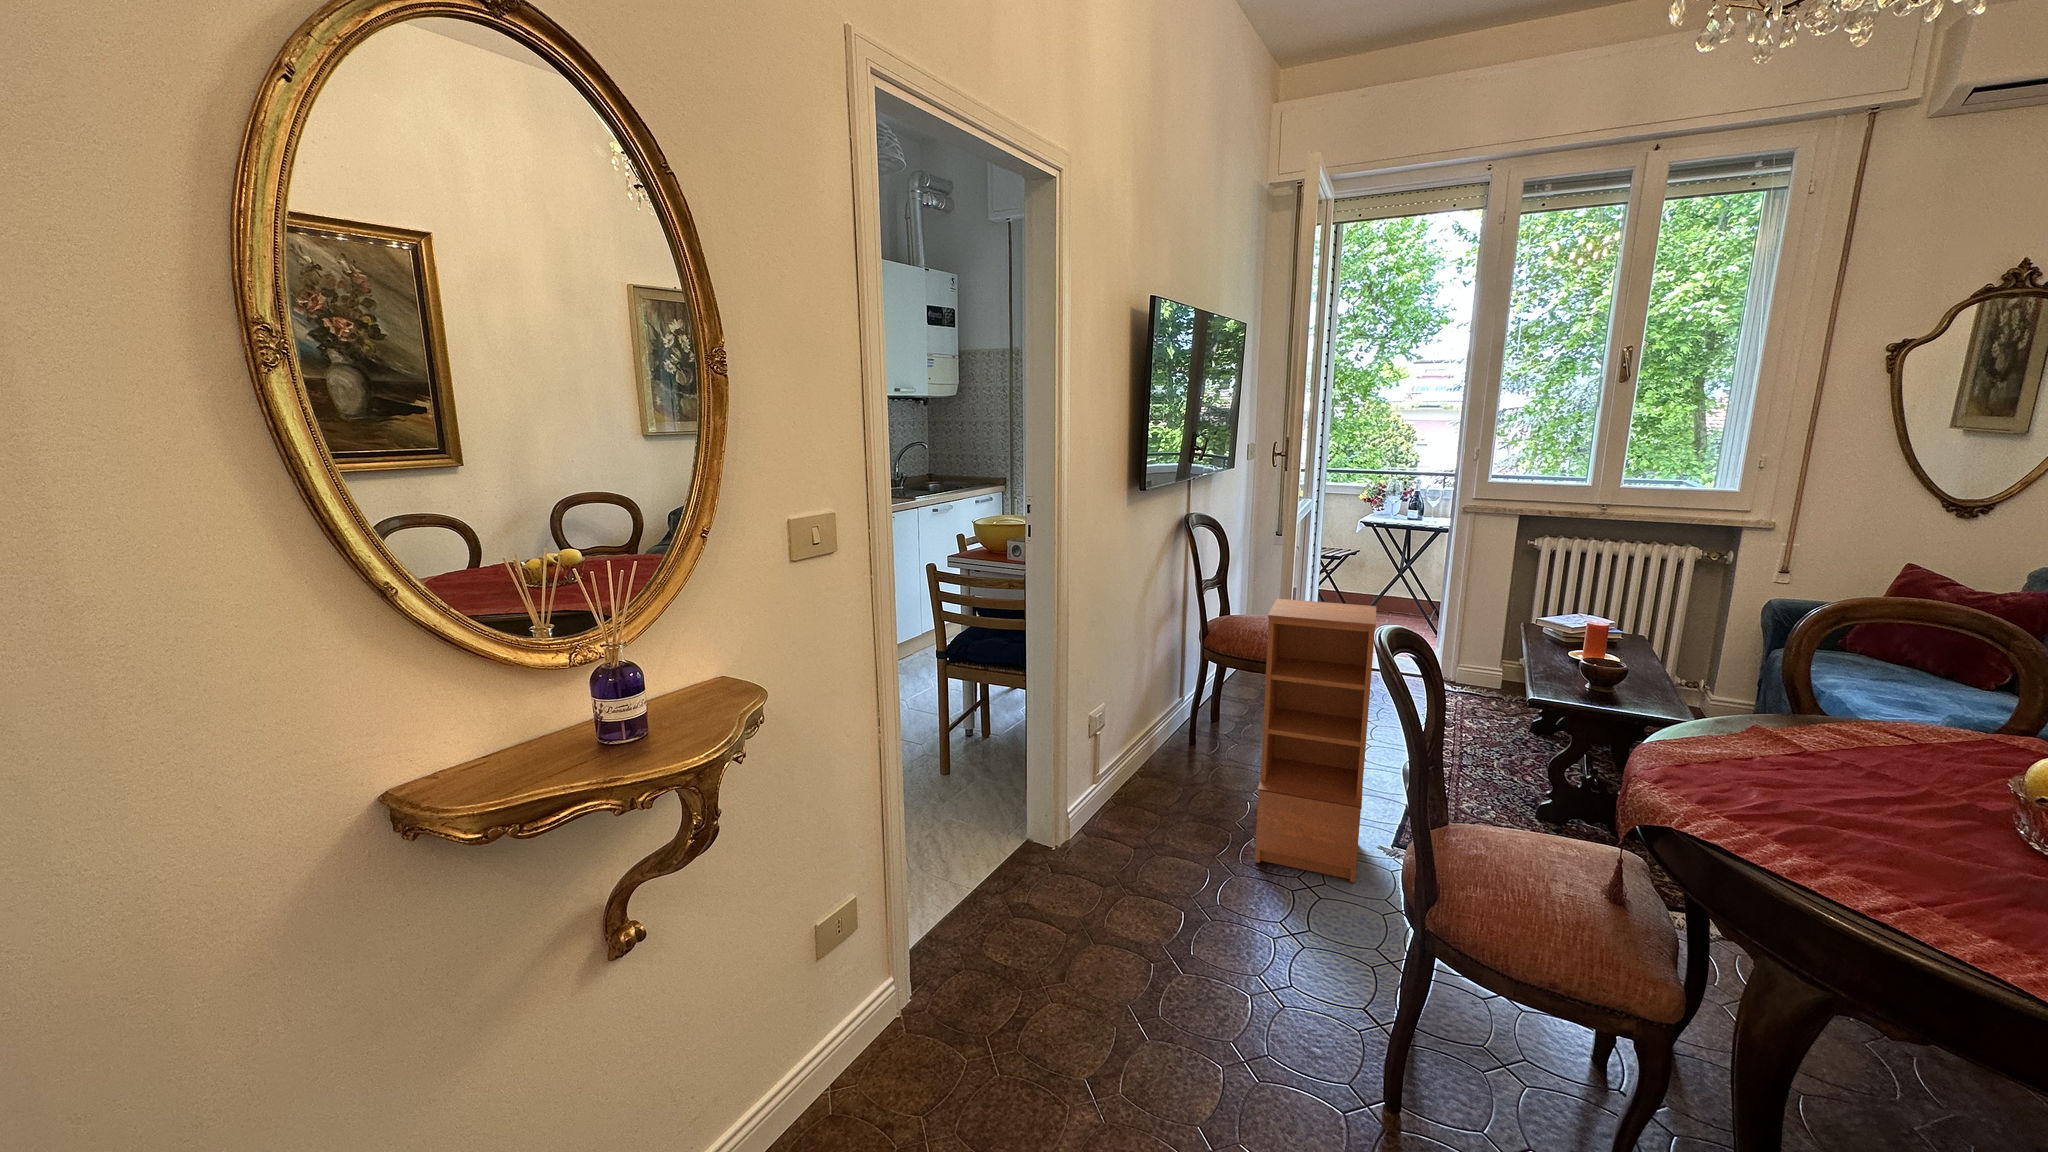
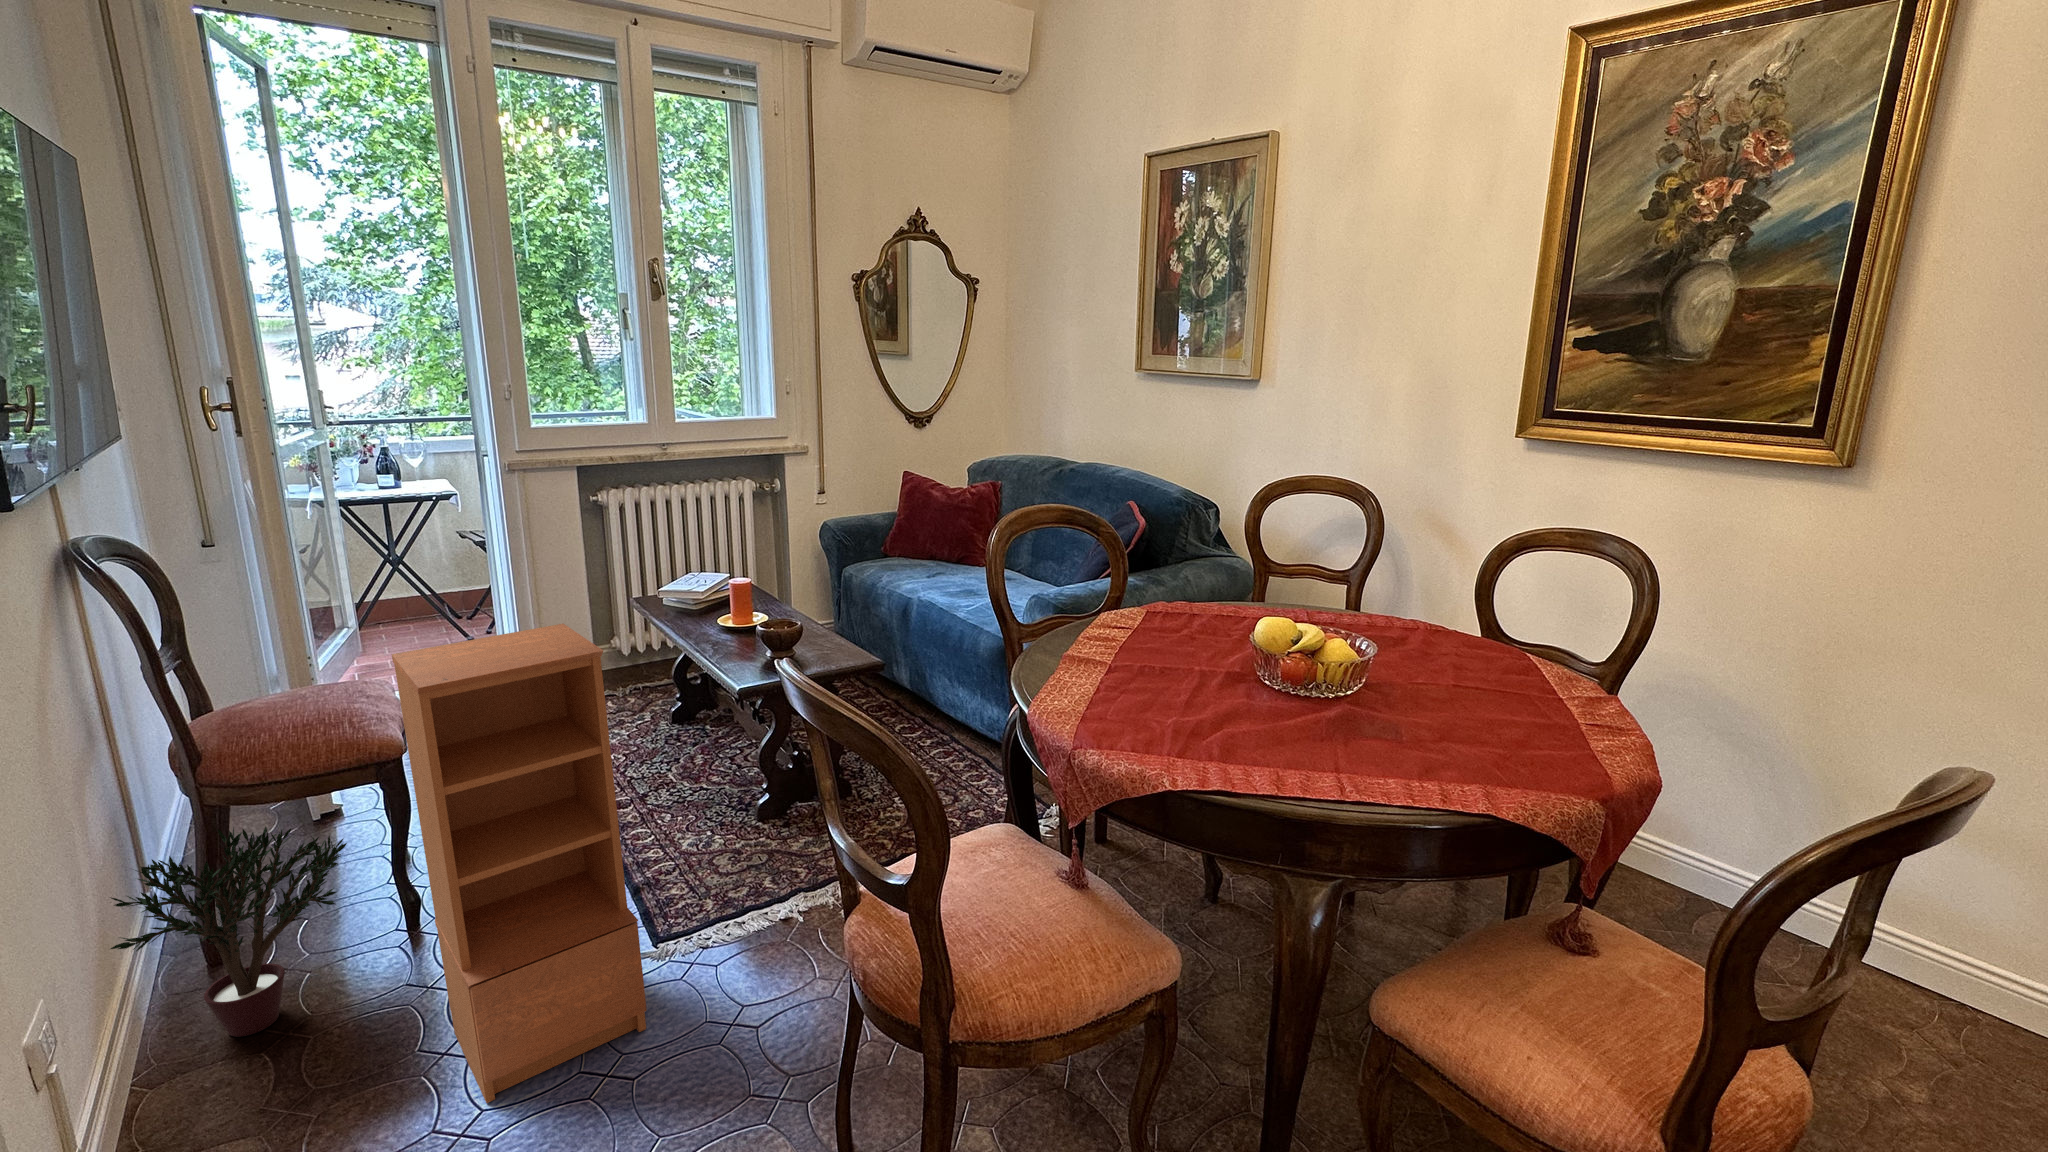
potted plant: none [1151,672,1260,779] -> present [110,827,347,1037]

